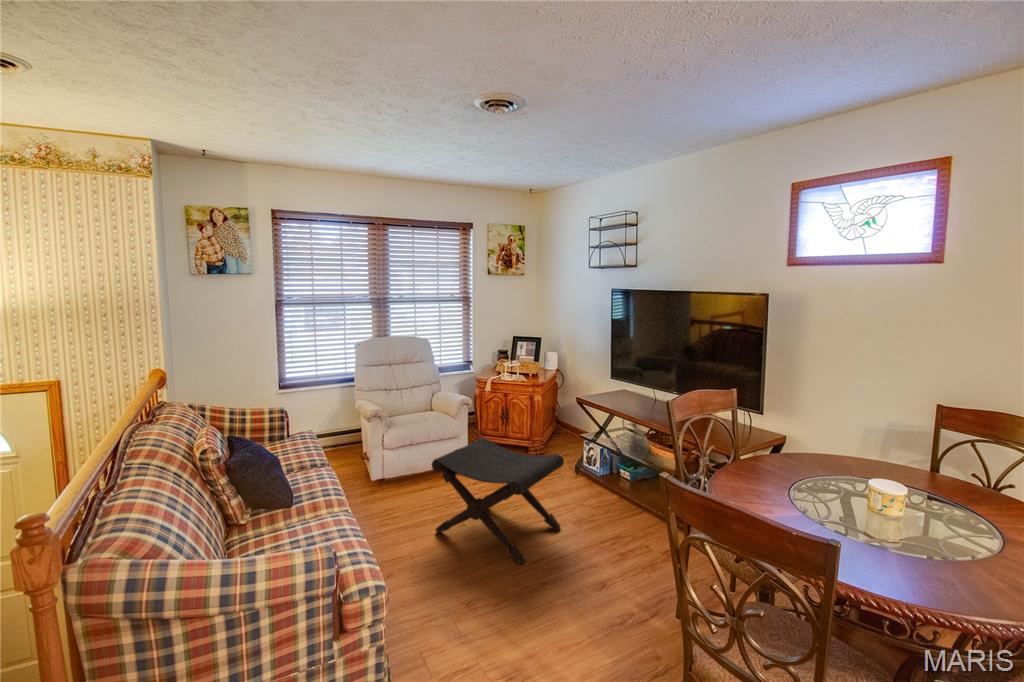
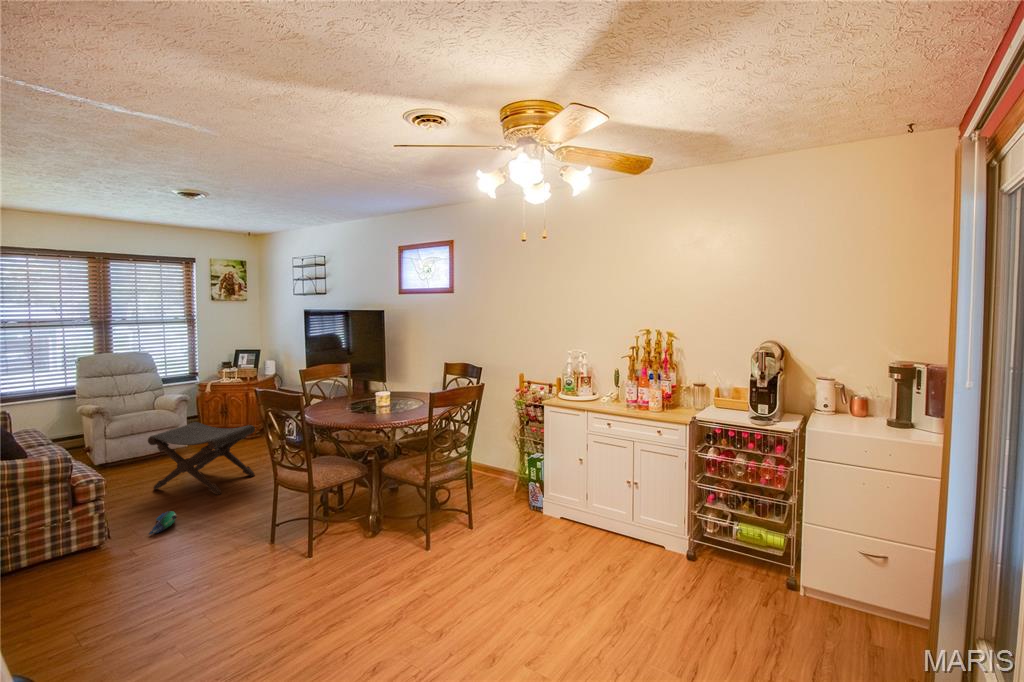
plush toy: none [441,596,478,647] -> present [149,511,177,535]

